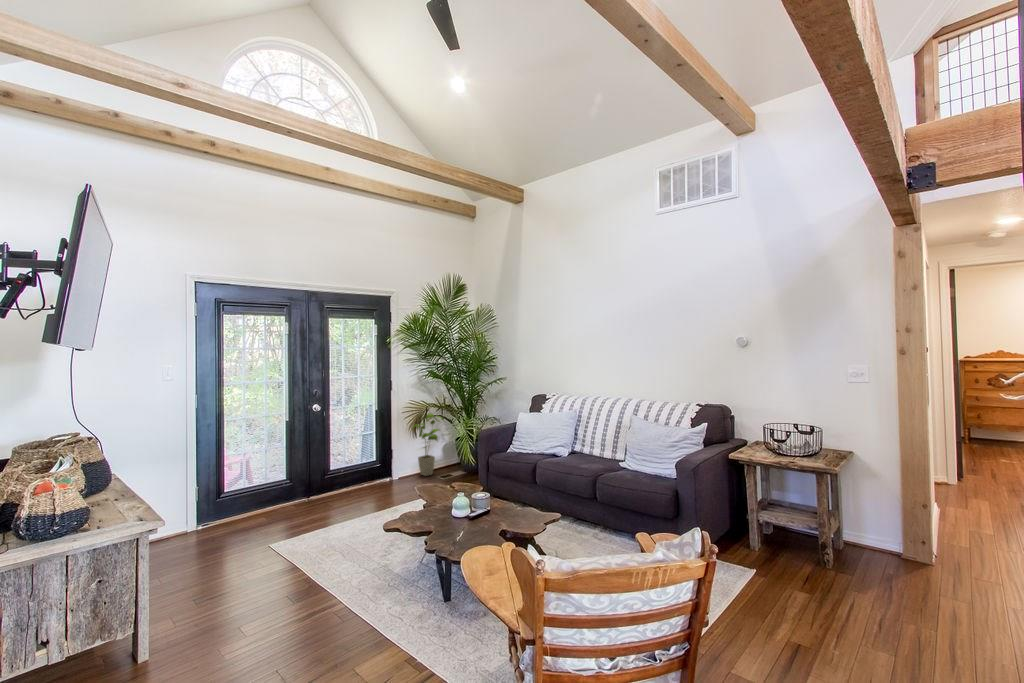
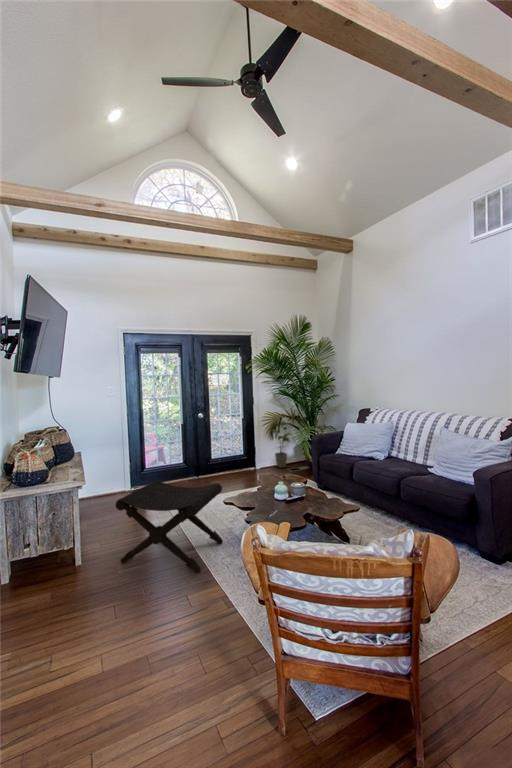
footstool: none [217,504,378,642] -> present [116,480,222,572]

